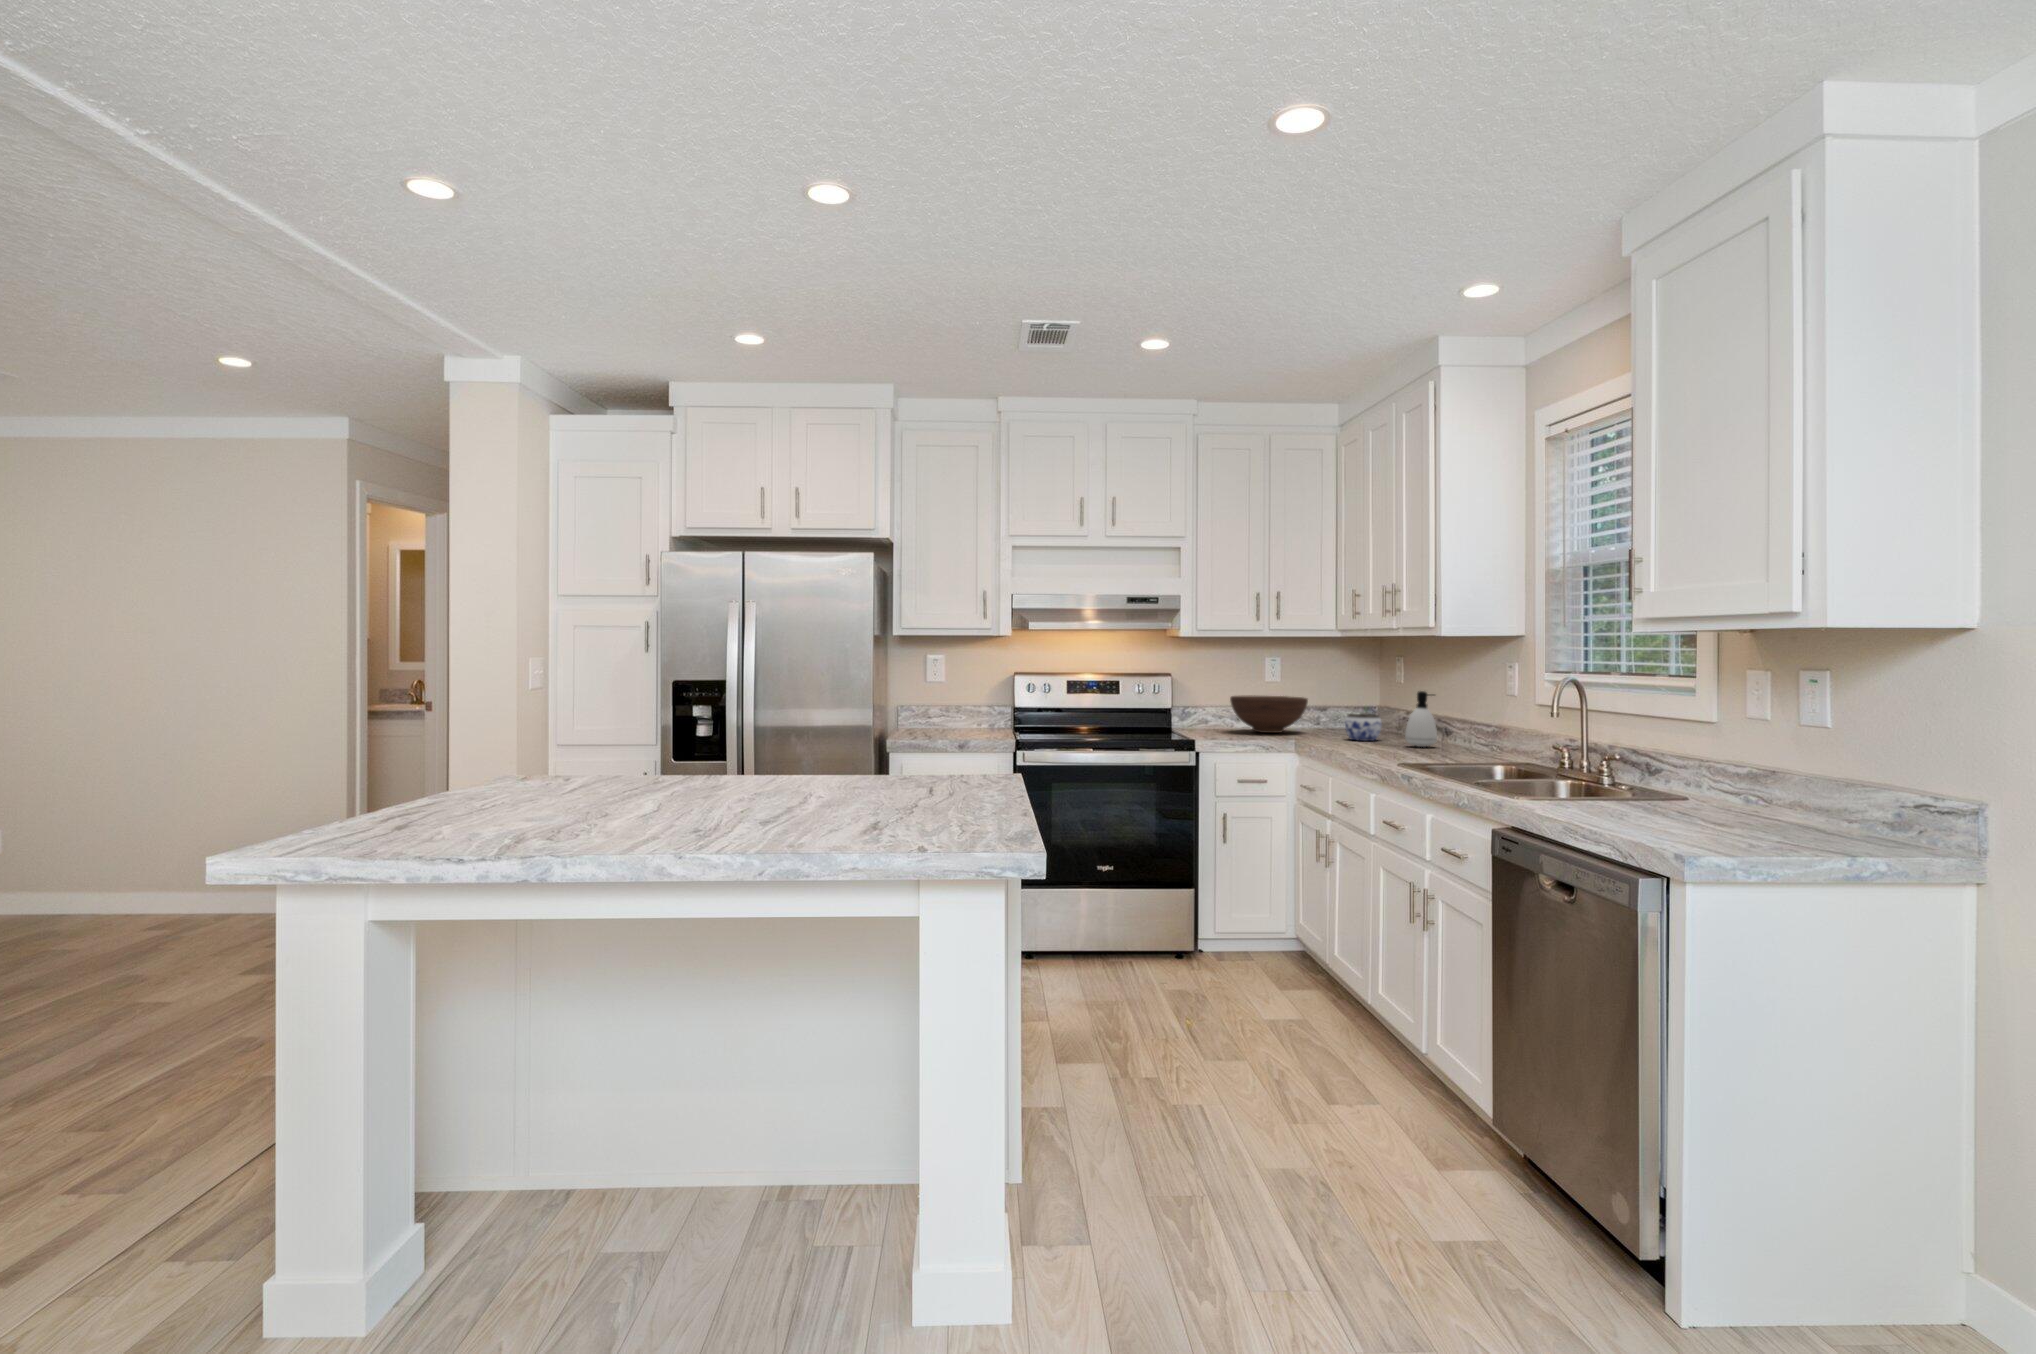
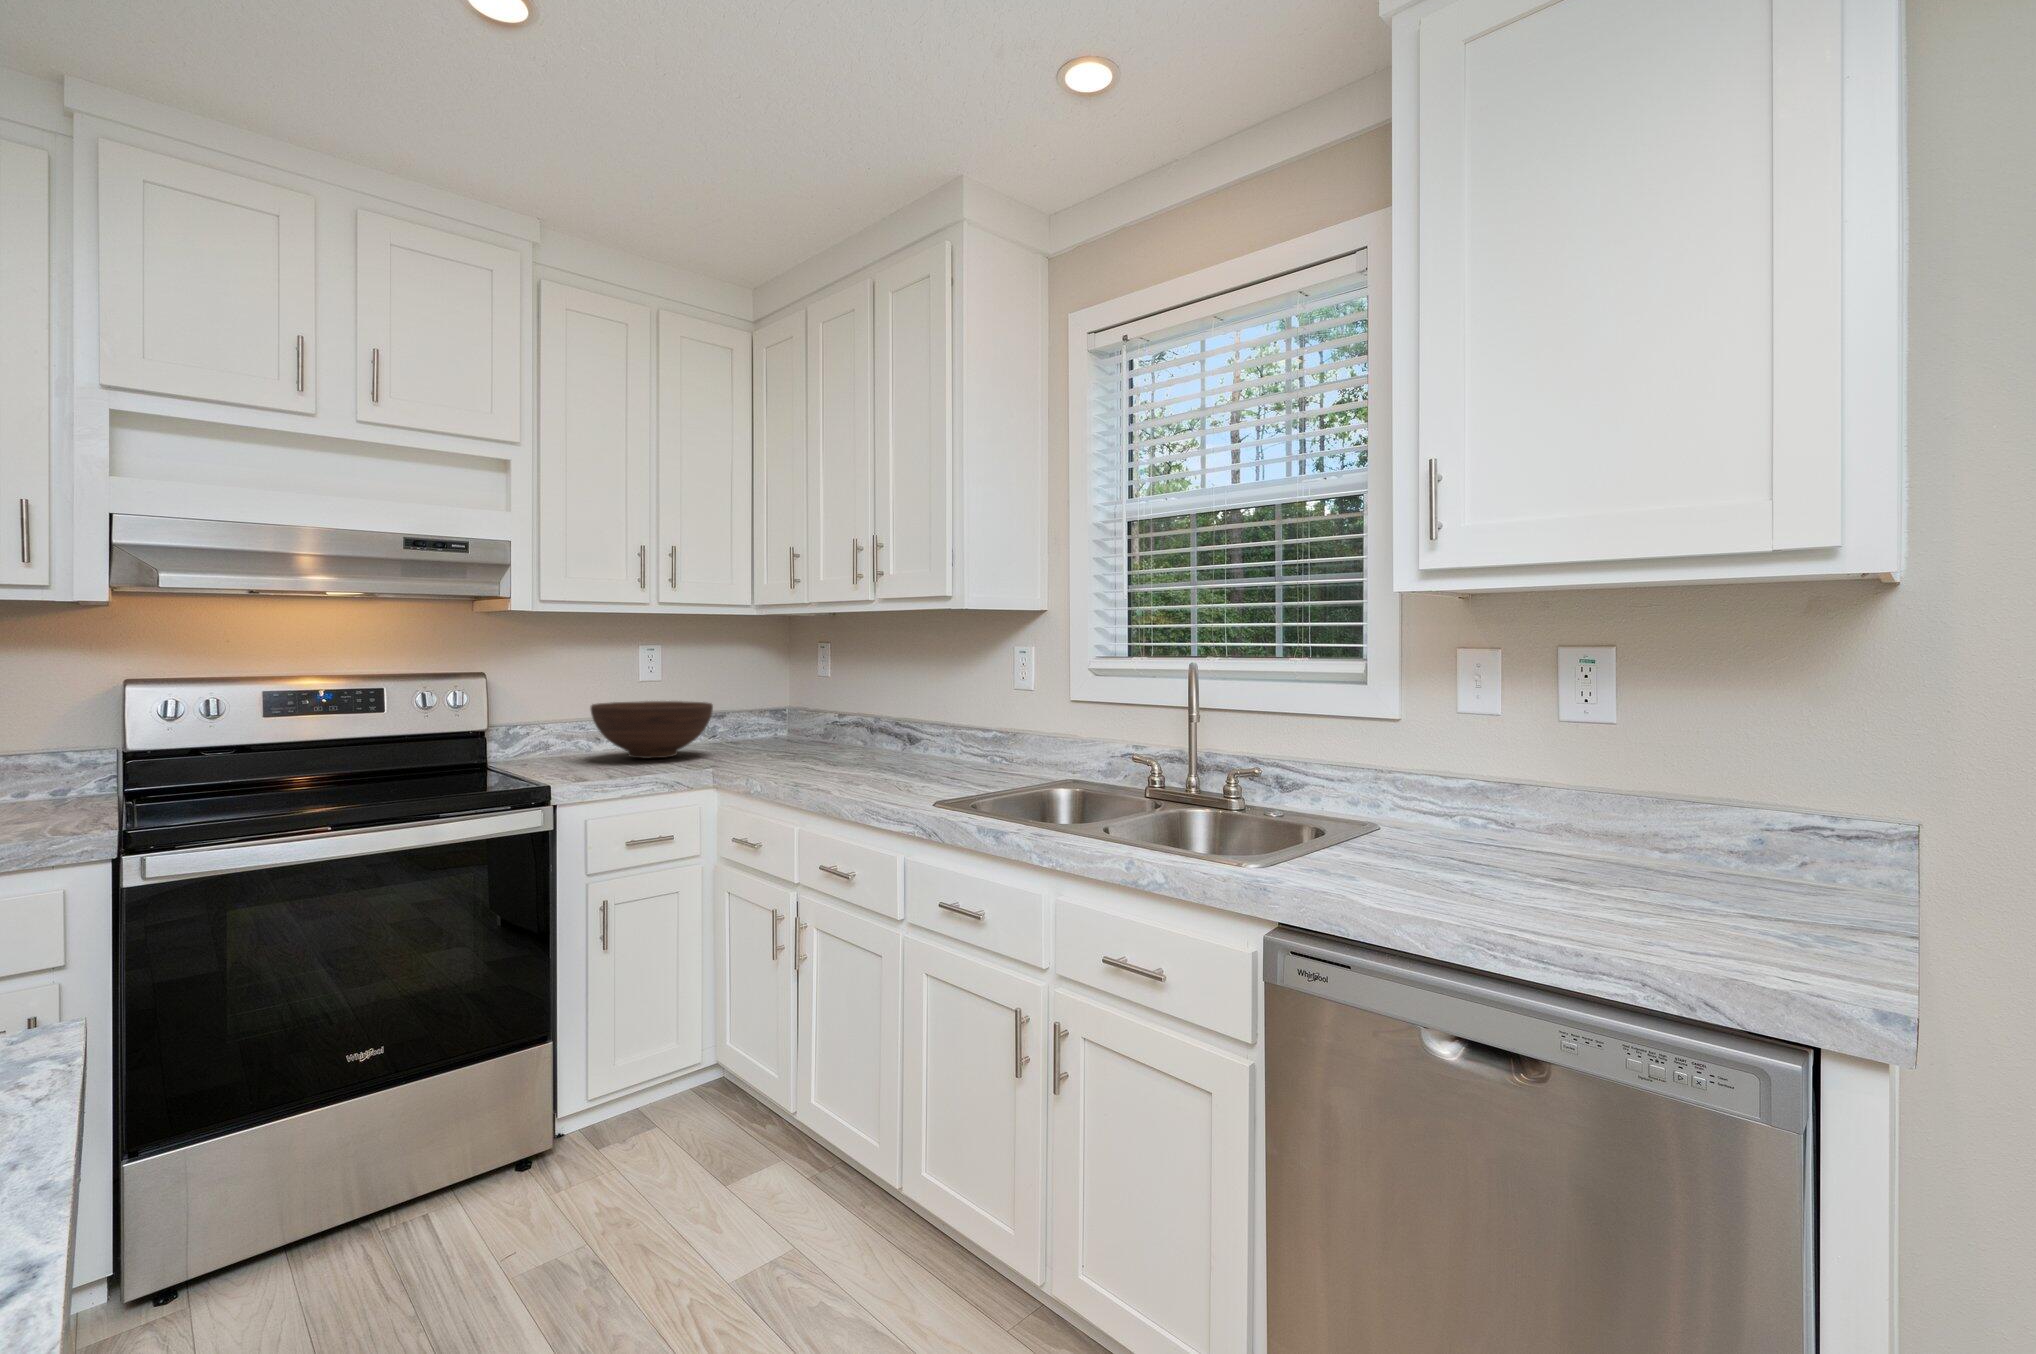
soap dispenser: present [1405,691,1437,747] -> none [881,688,923,766]
jar: present [1345,713,1382,741] -> none [781,722,833,762]

